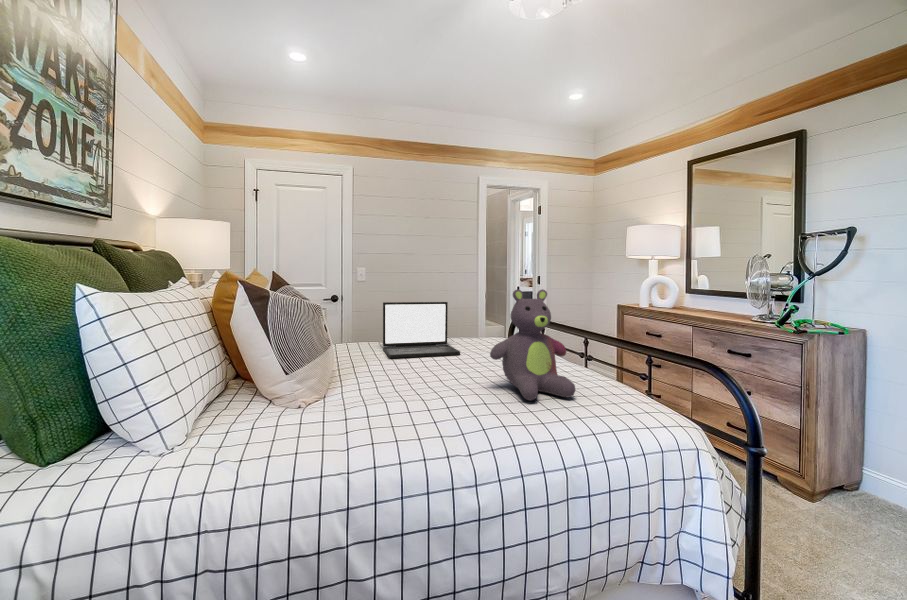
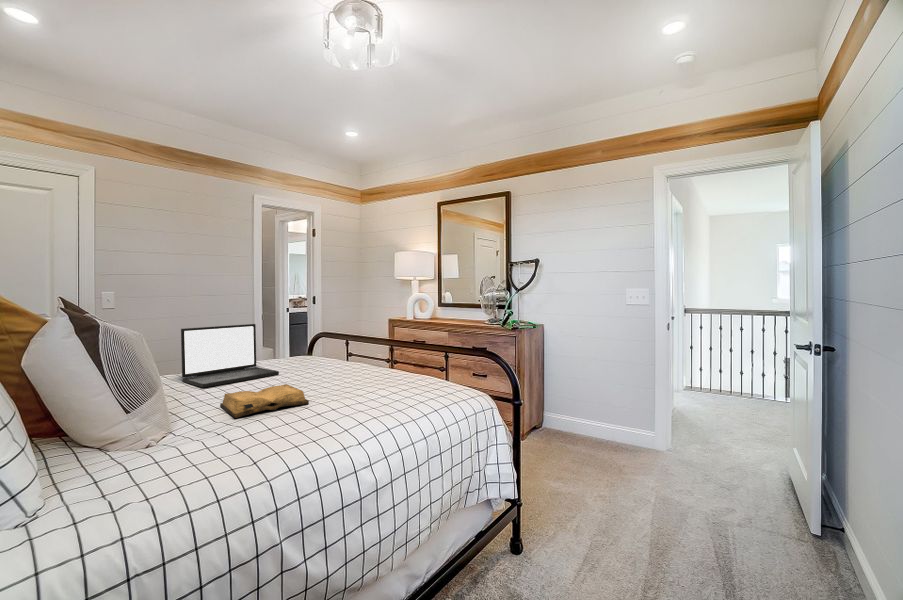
stuffed bear: present [490,289,575,400] -> none [337,307,409,397]
diary: none [379,367,454,394] -> present [220,384,309,418]

